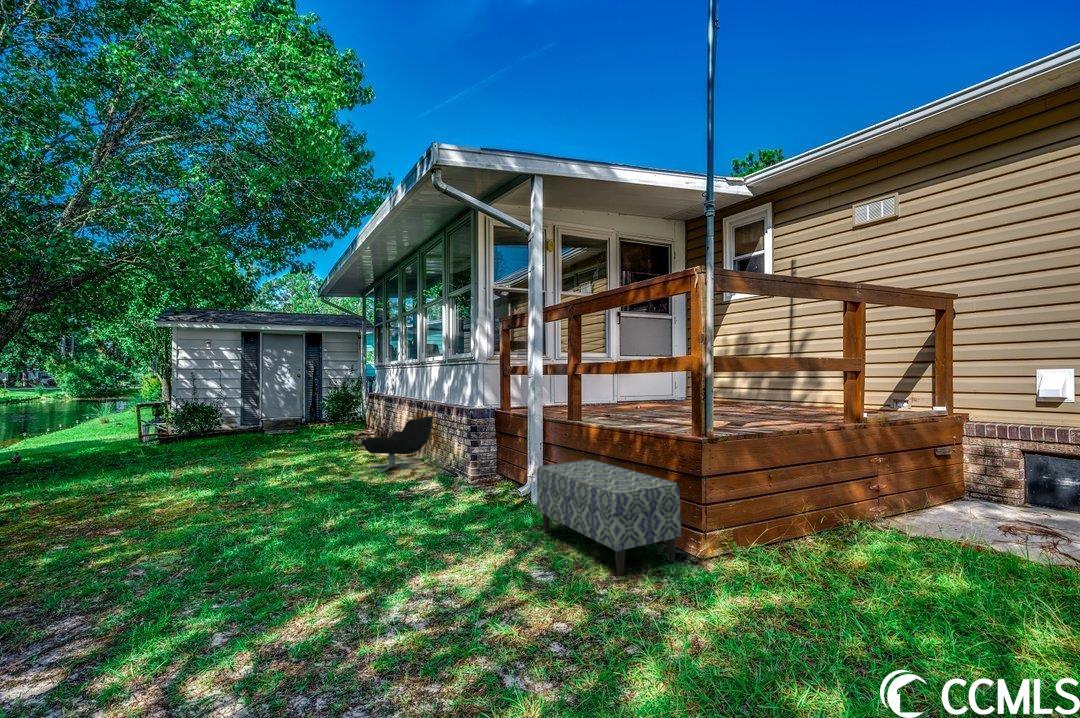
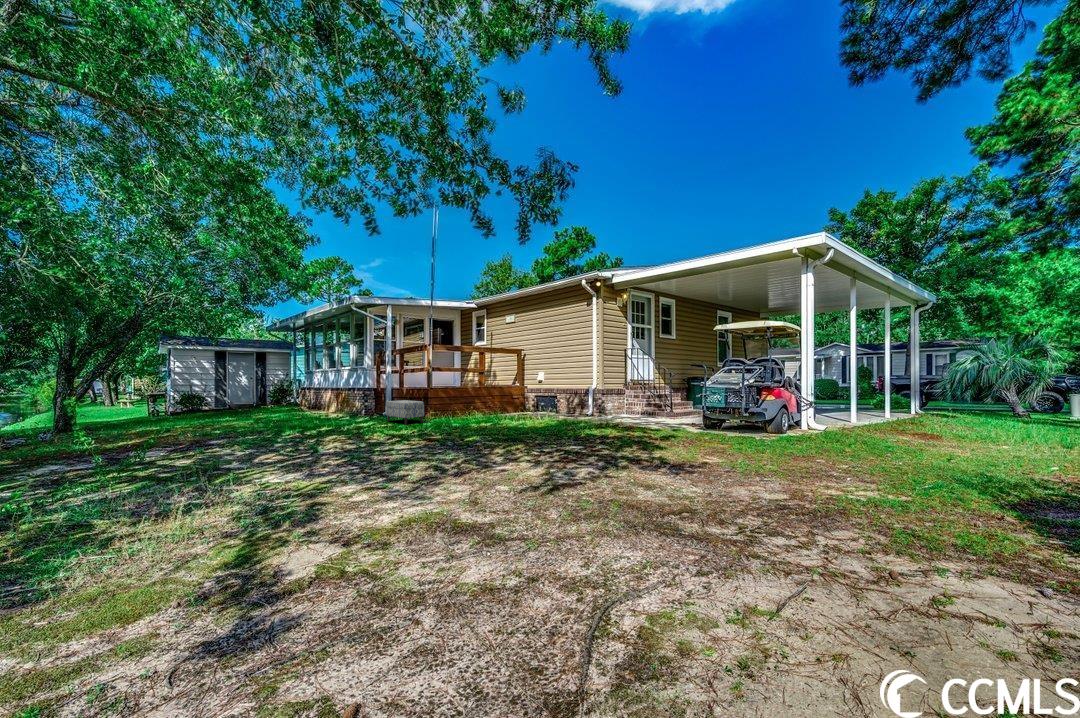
lounge chair: present [362,416,433,473] -> none [313,392,346,416]

